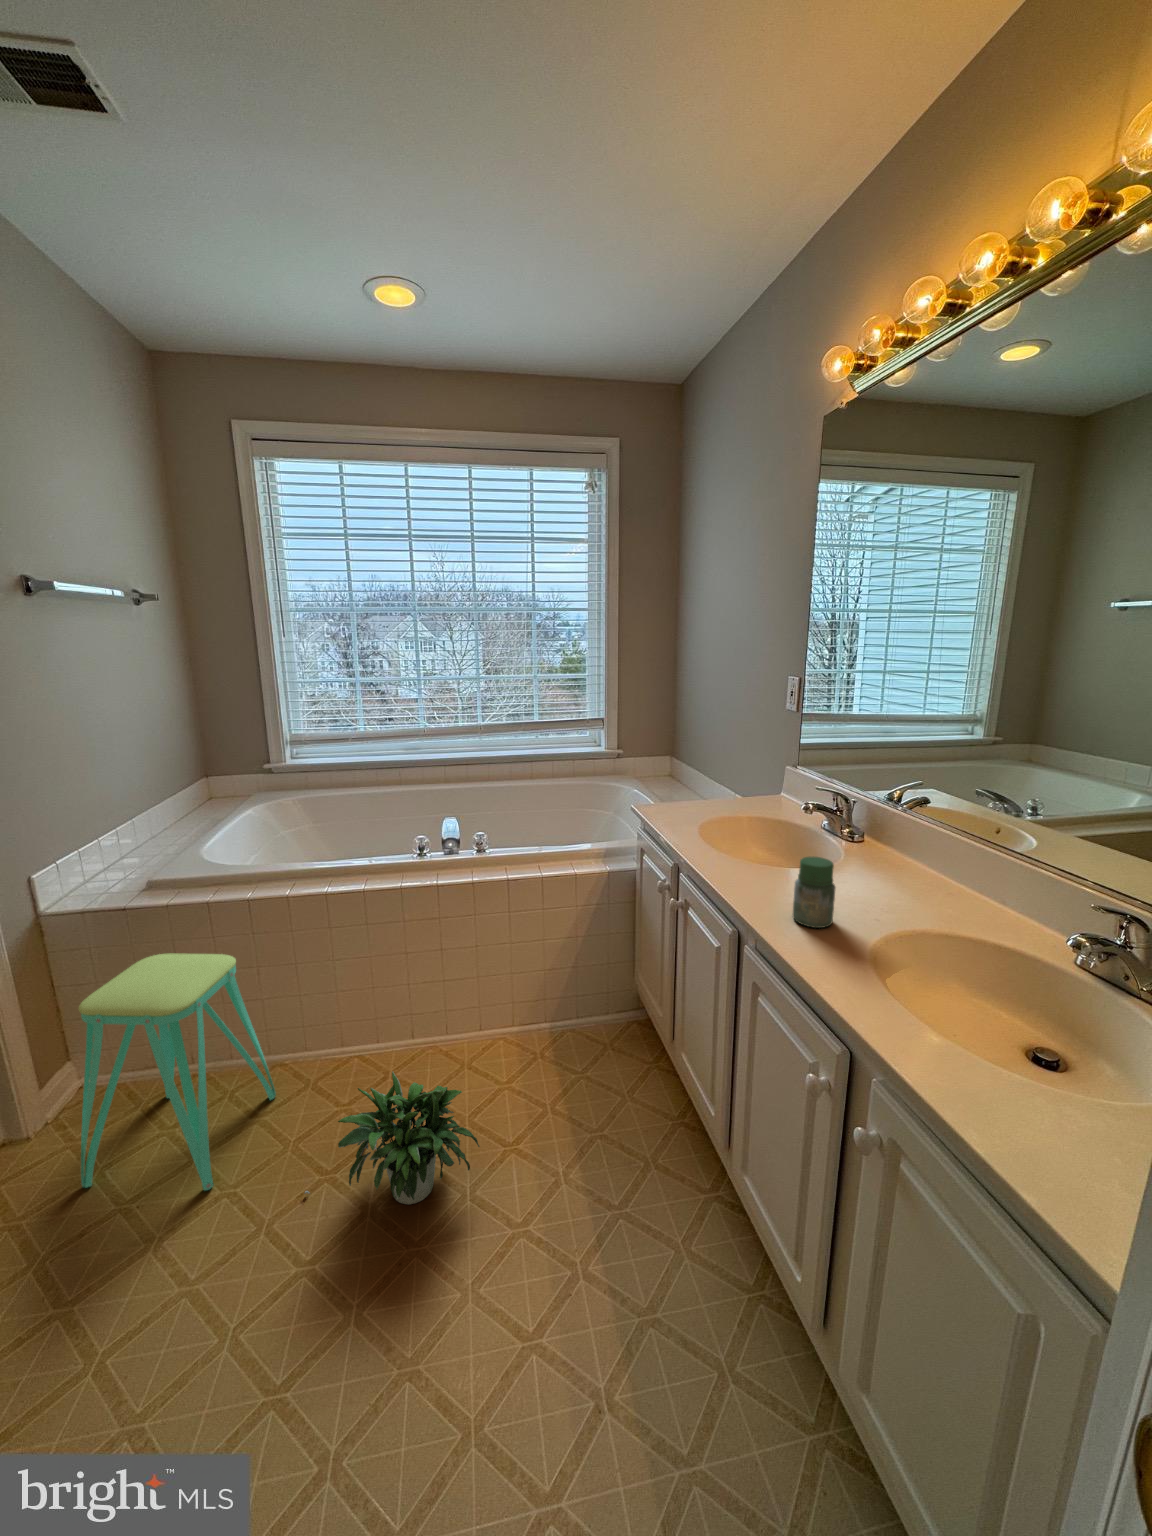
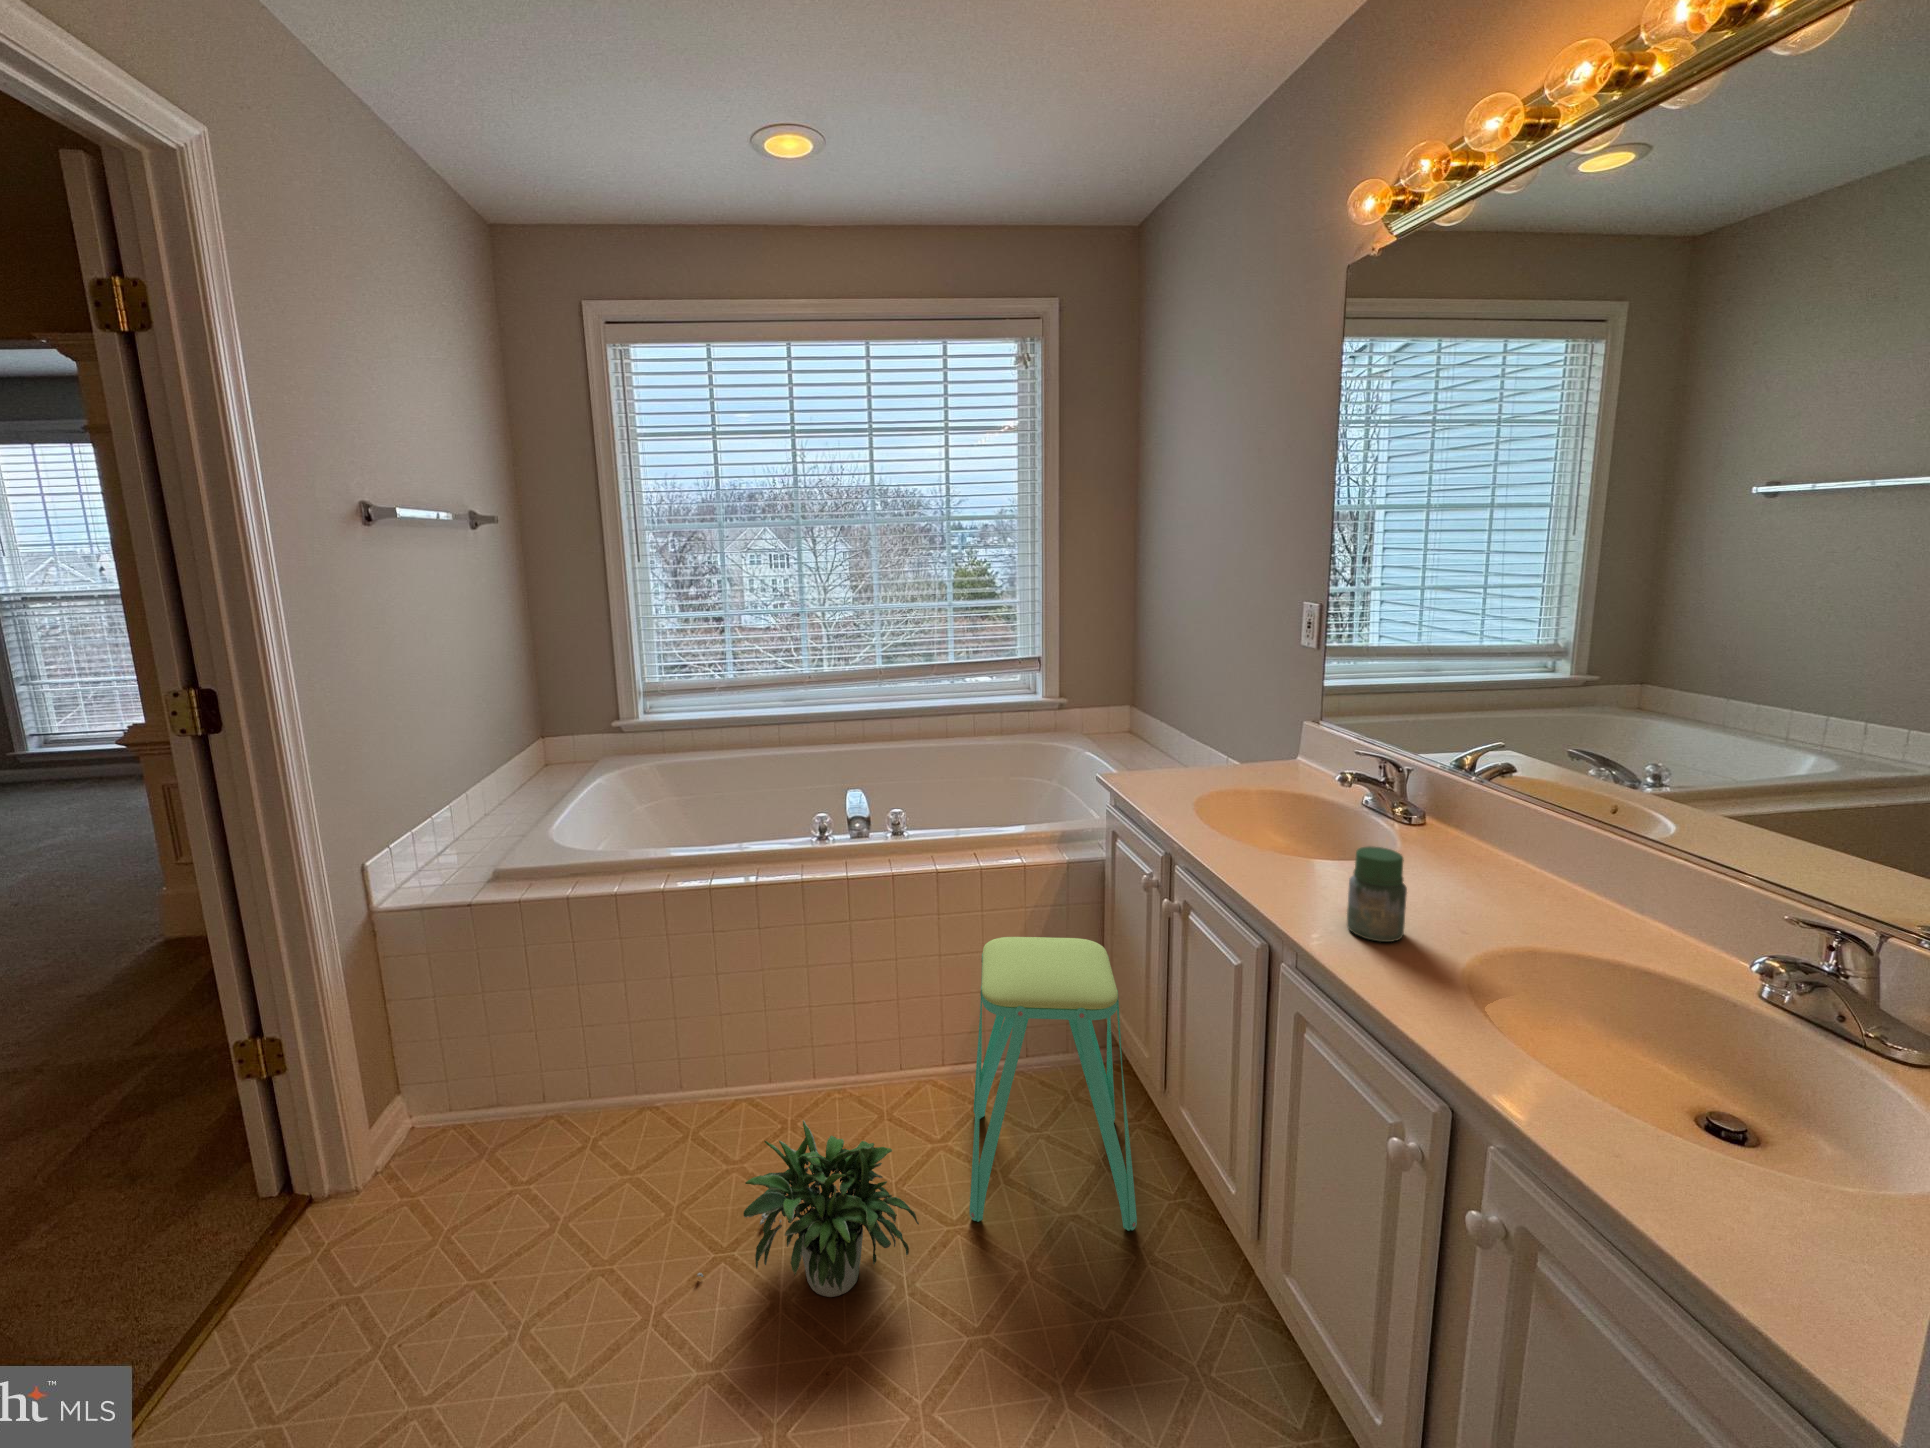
stool: present [78,954,276,1190] -> present [970,937,1137,1231]

